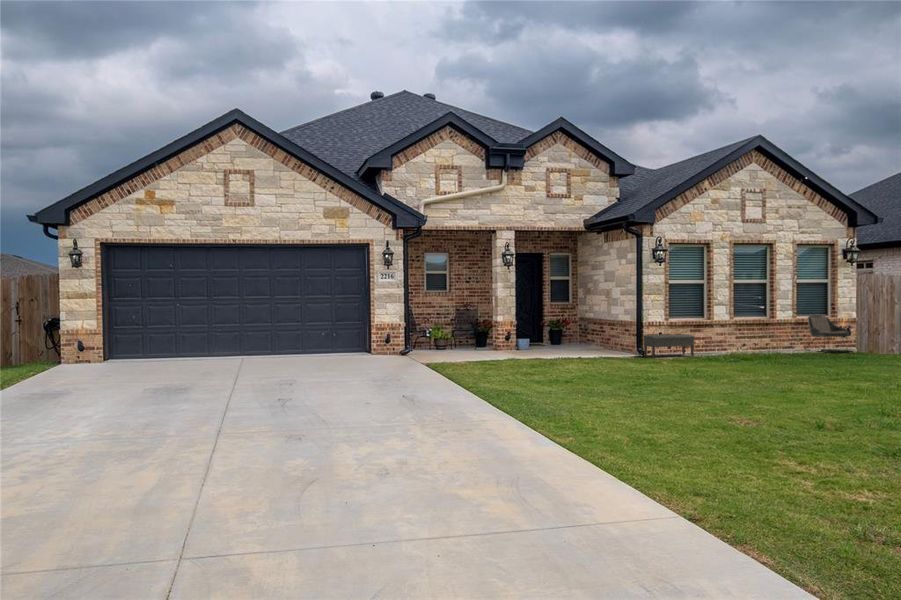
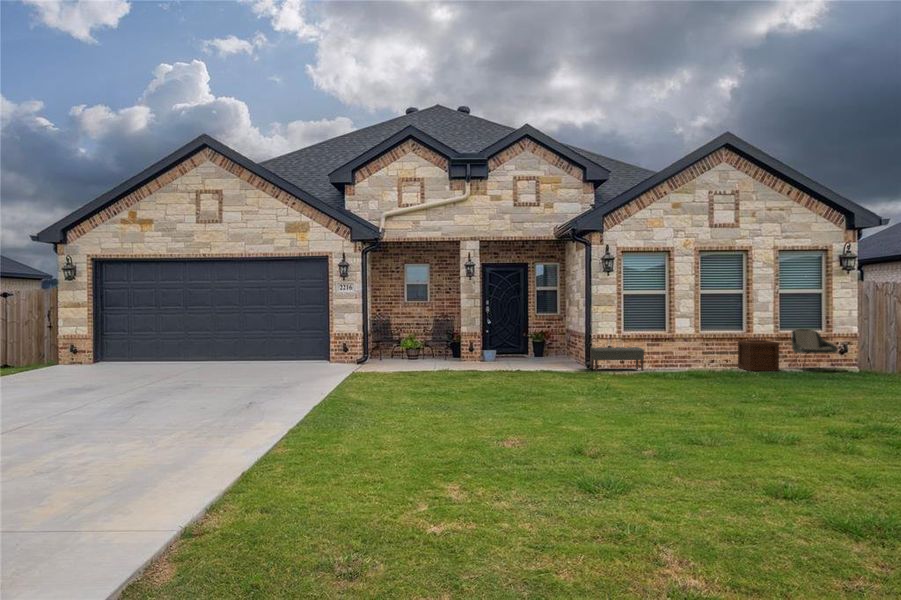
wooden crate: none [765,326,805,354] -> present [738,340,779,371]

